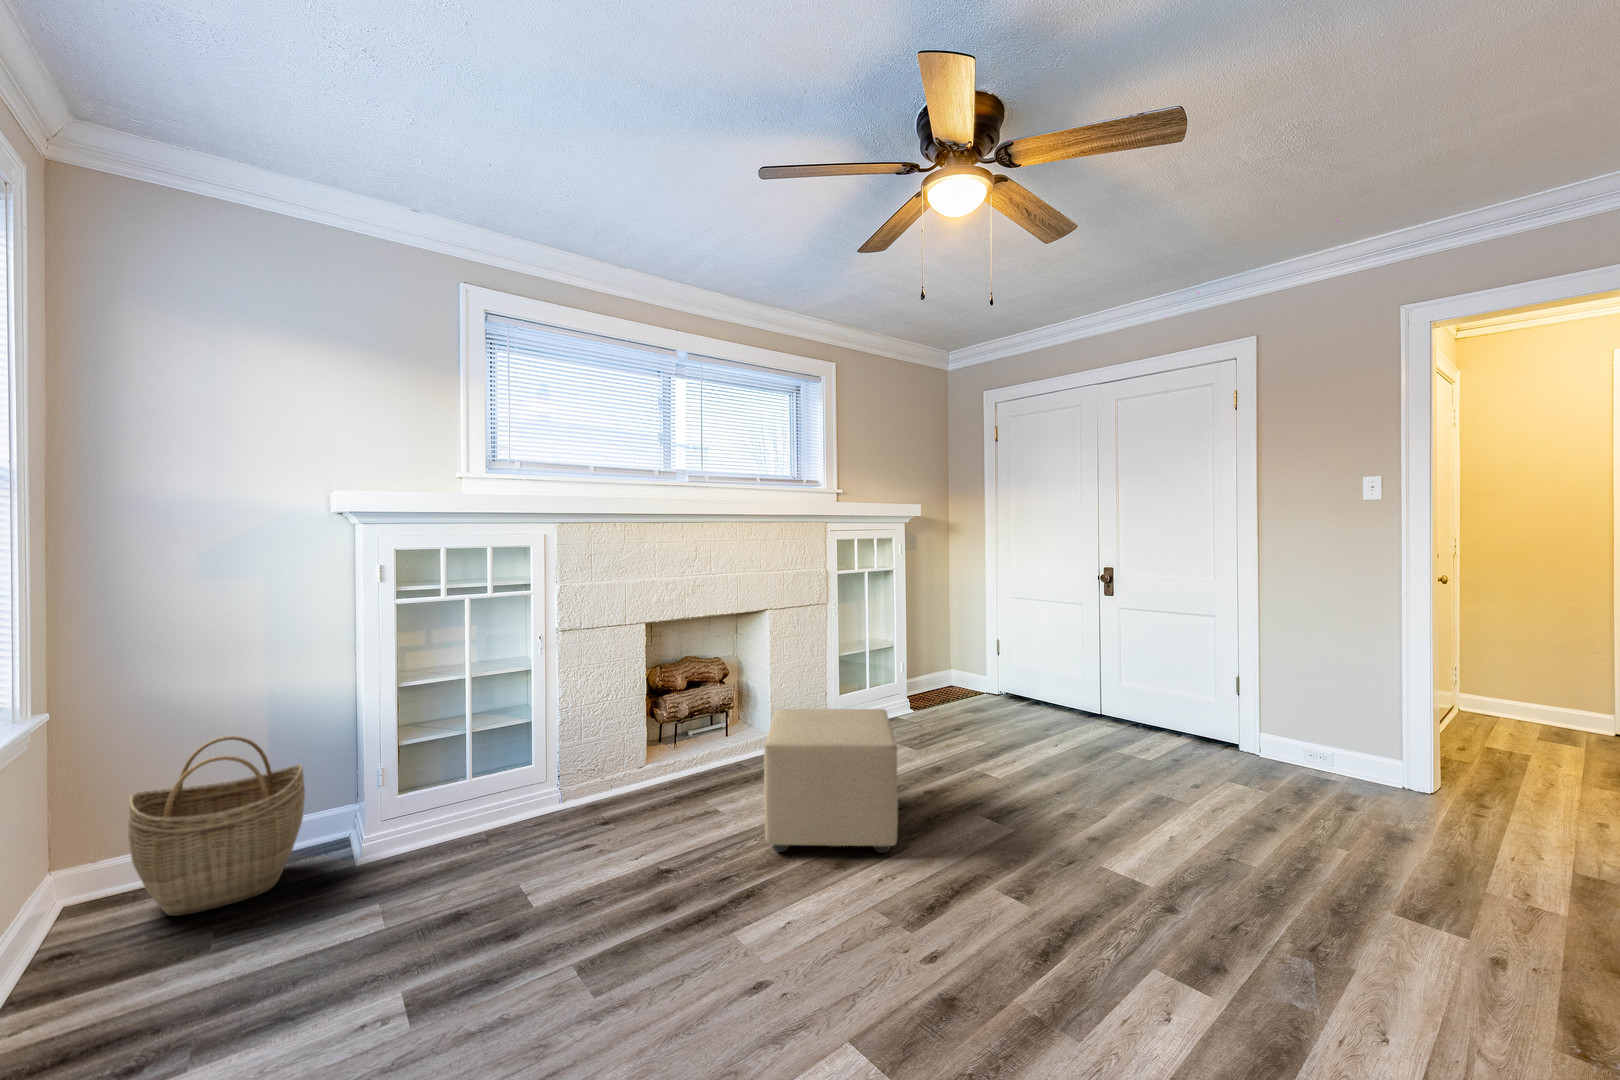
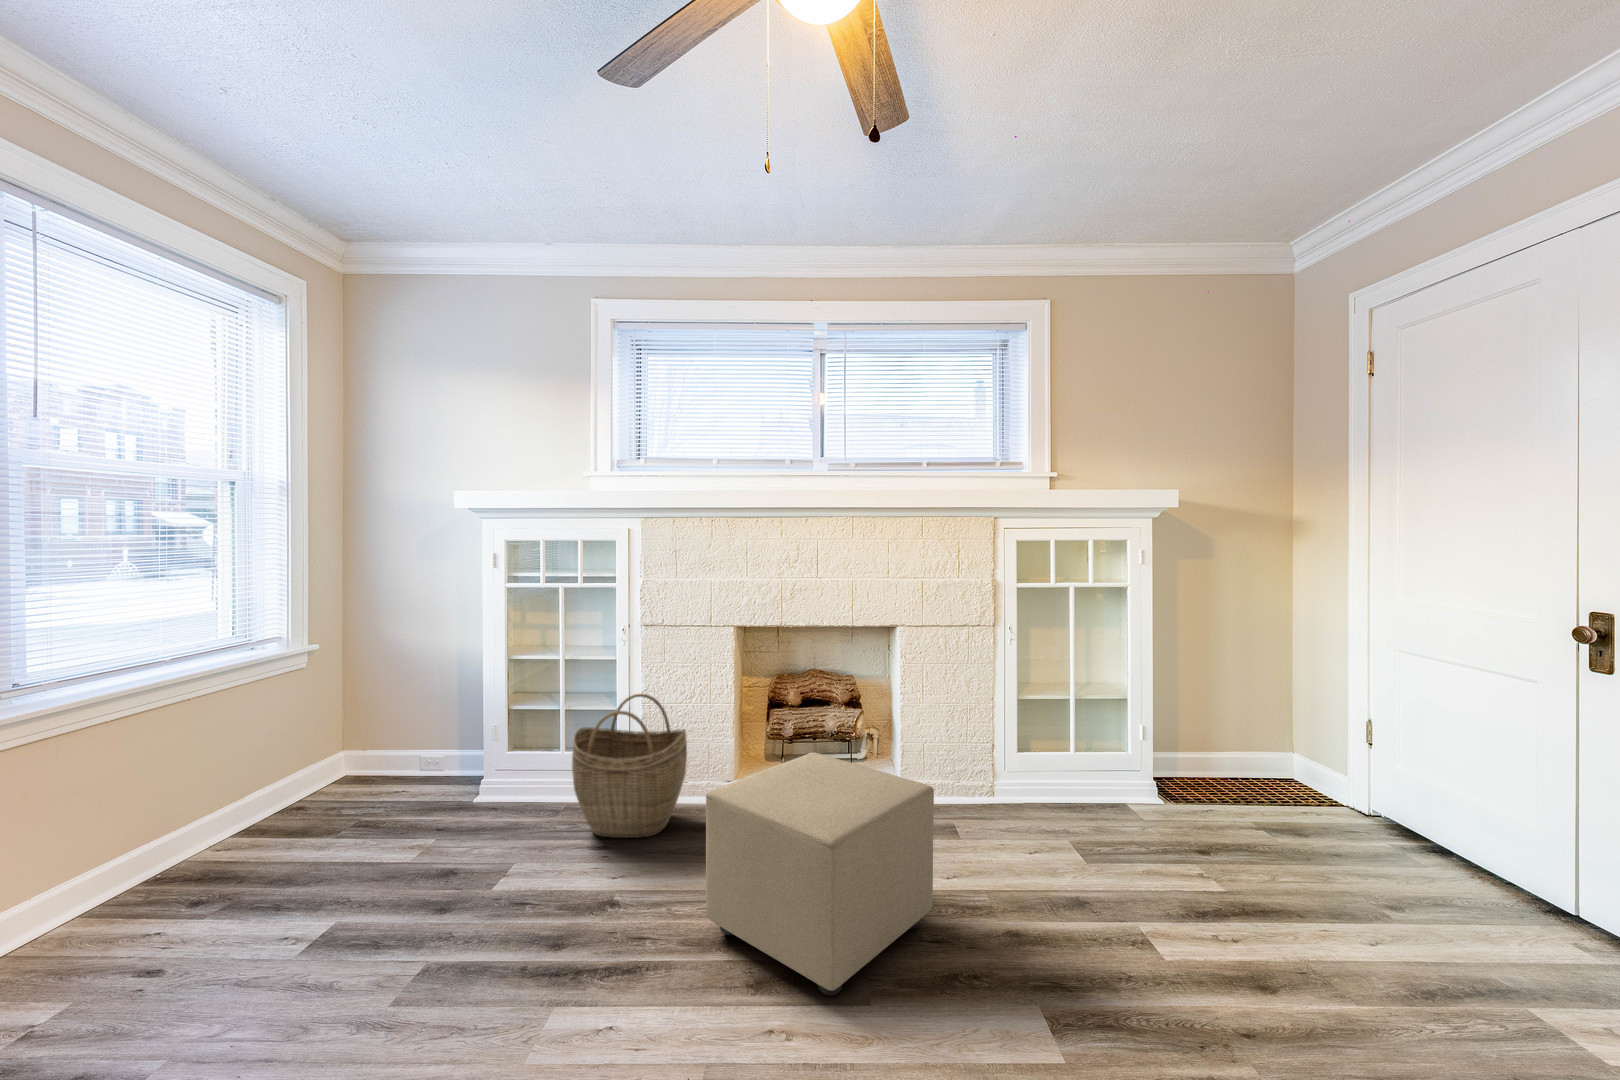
woven basket: present [128,736,305,916] -> present [572,694,687,838]

